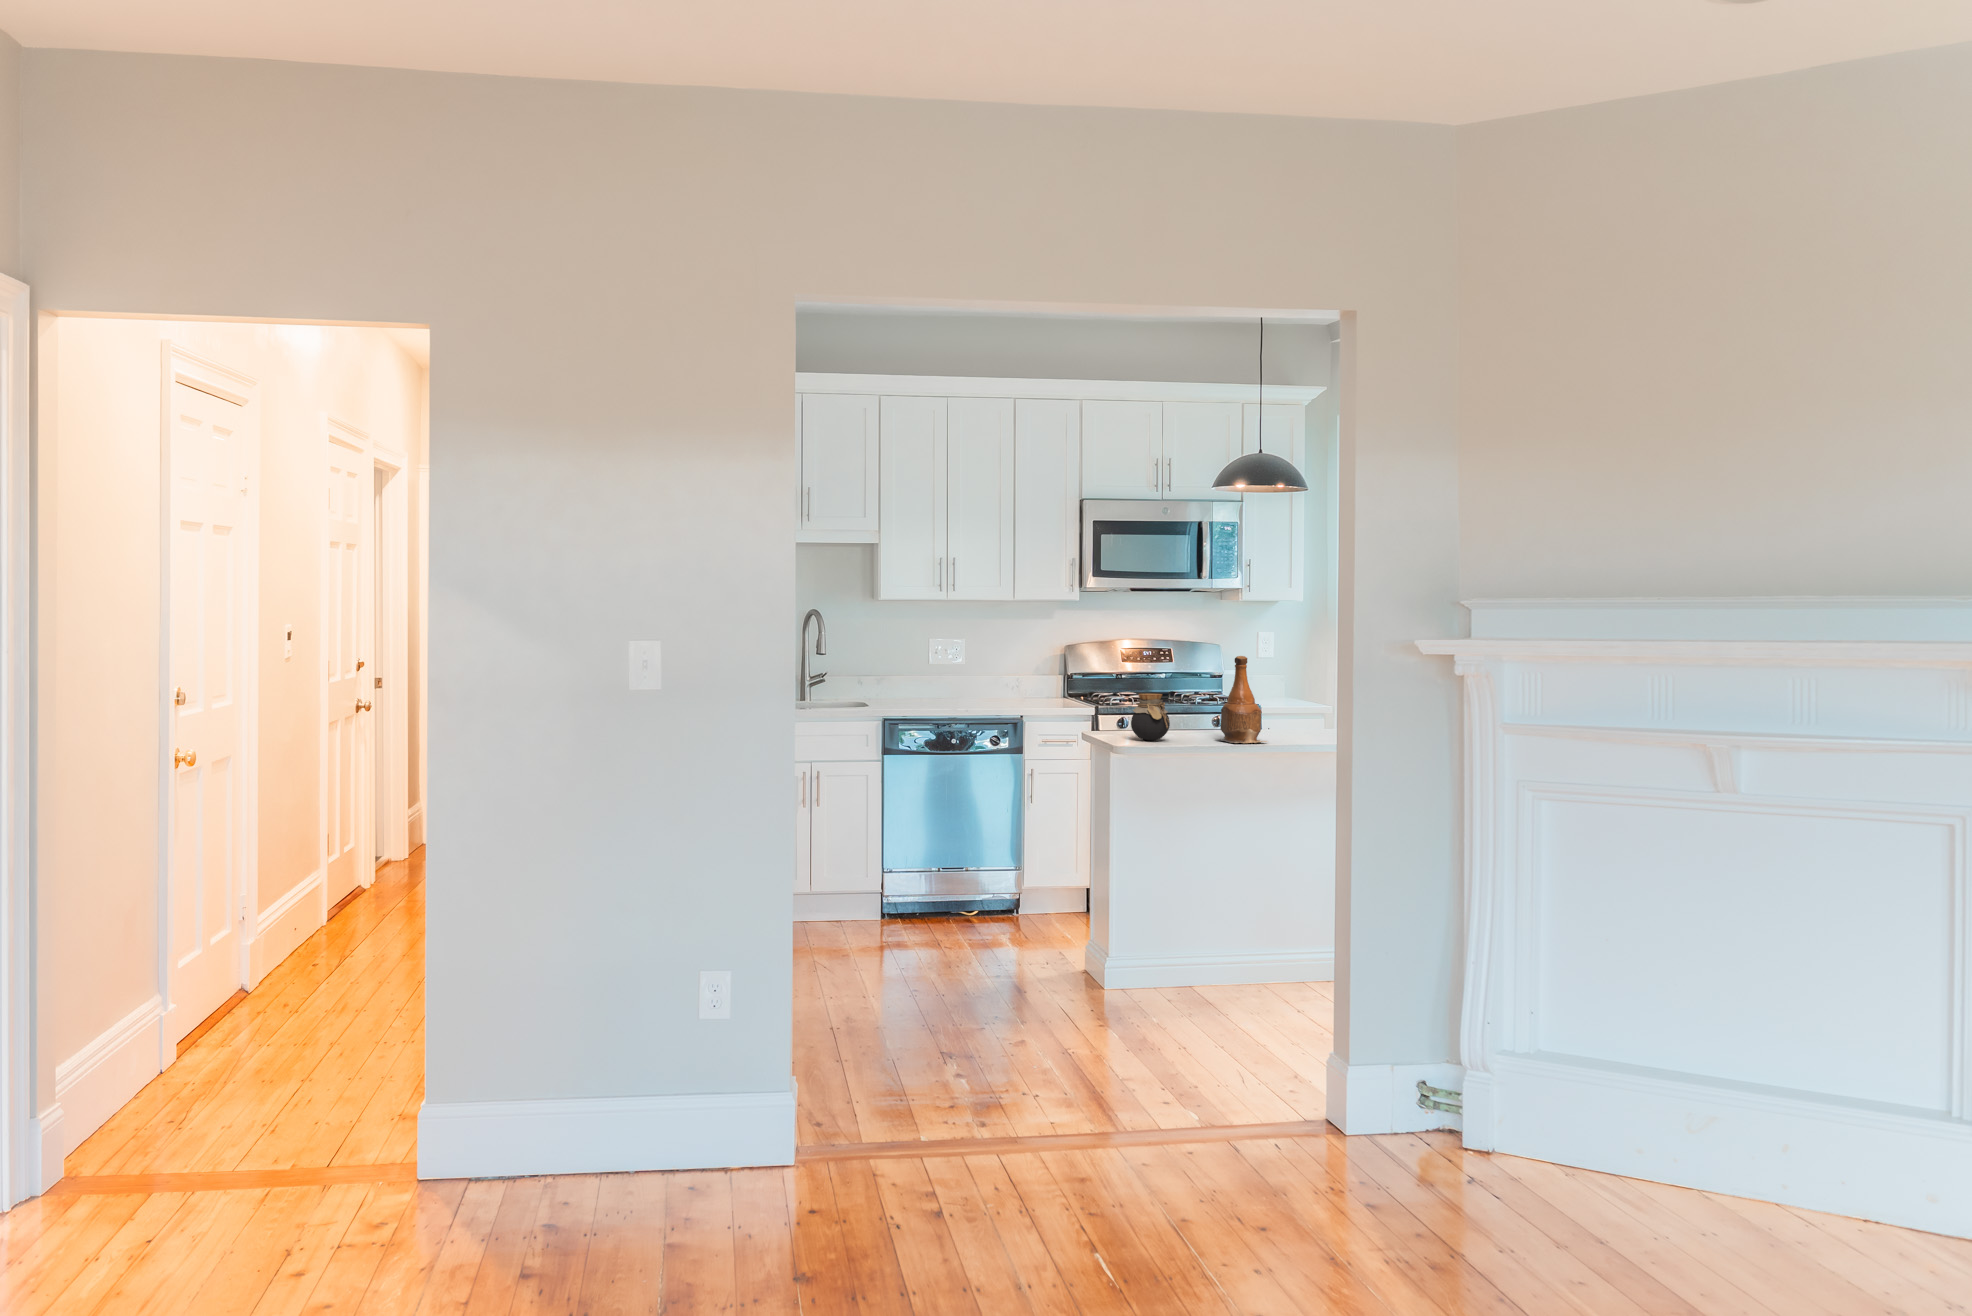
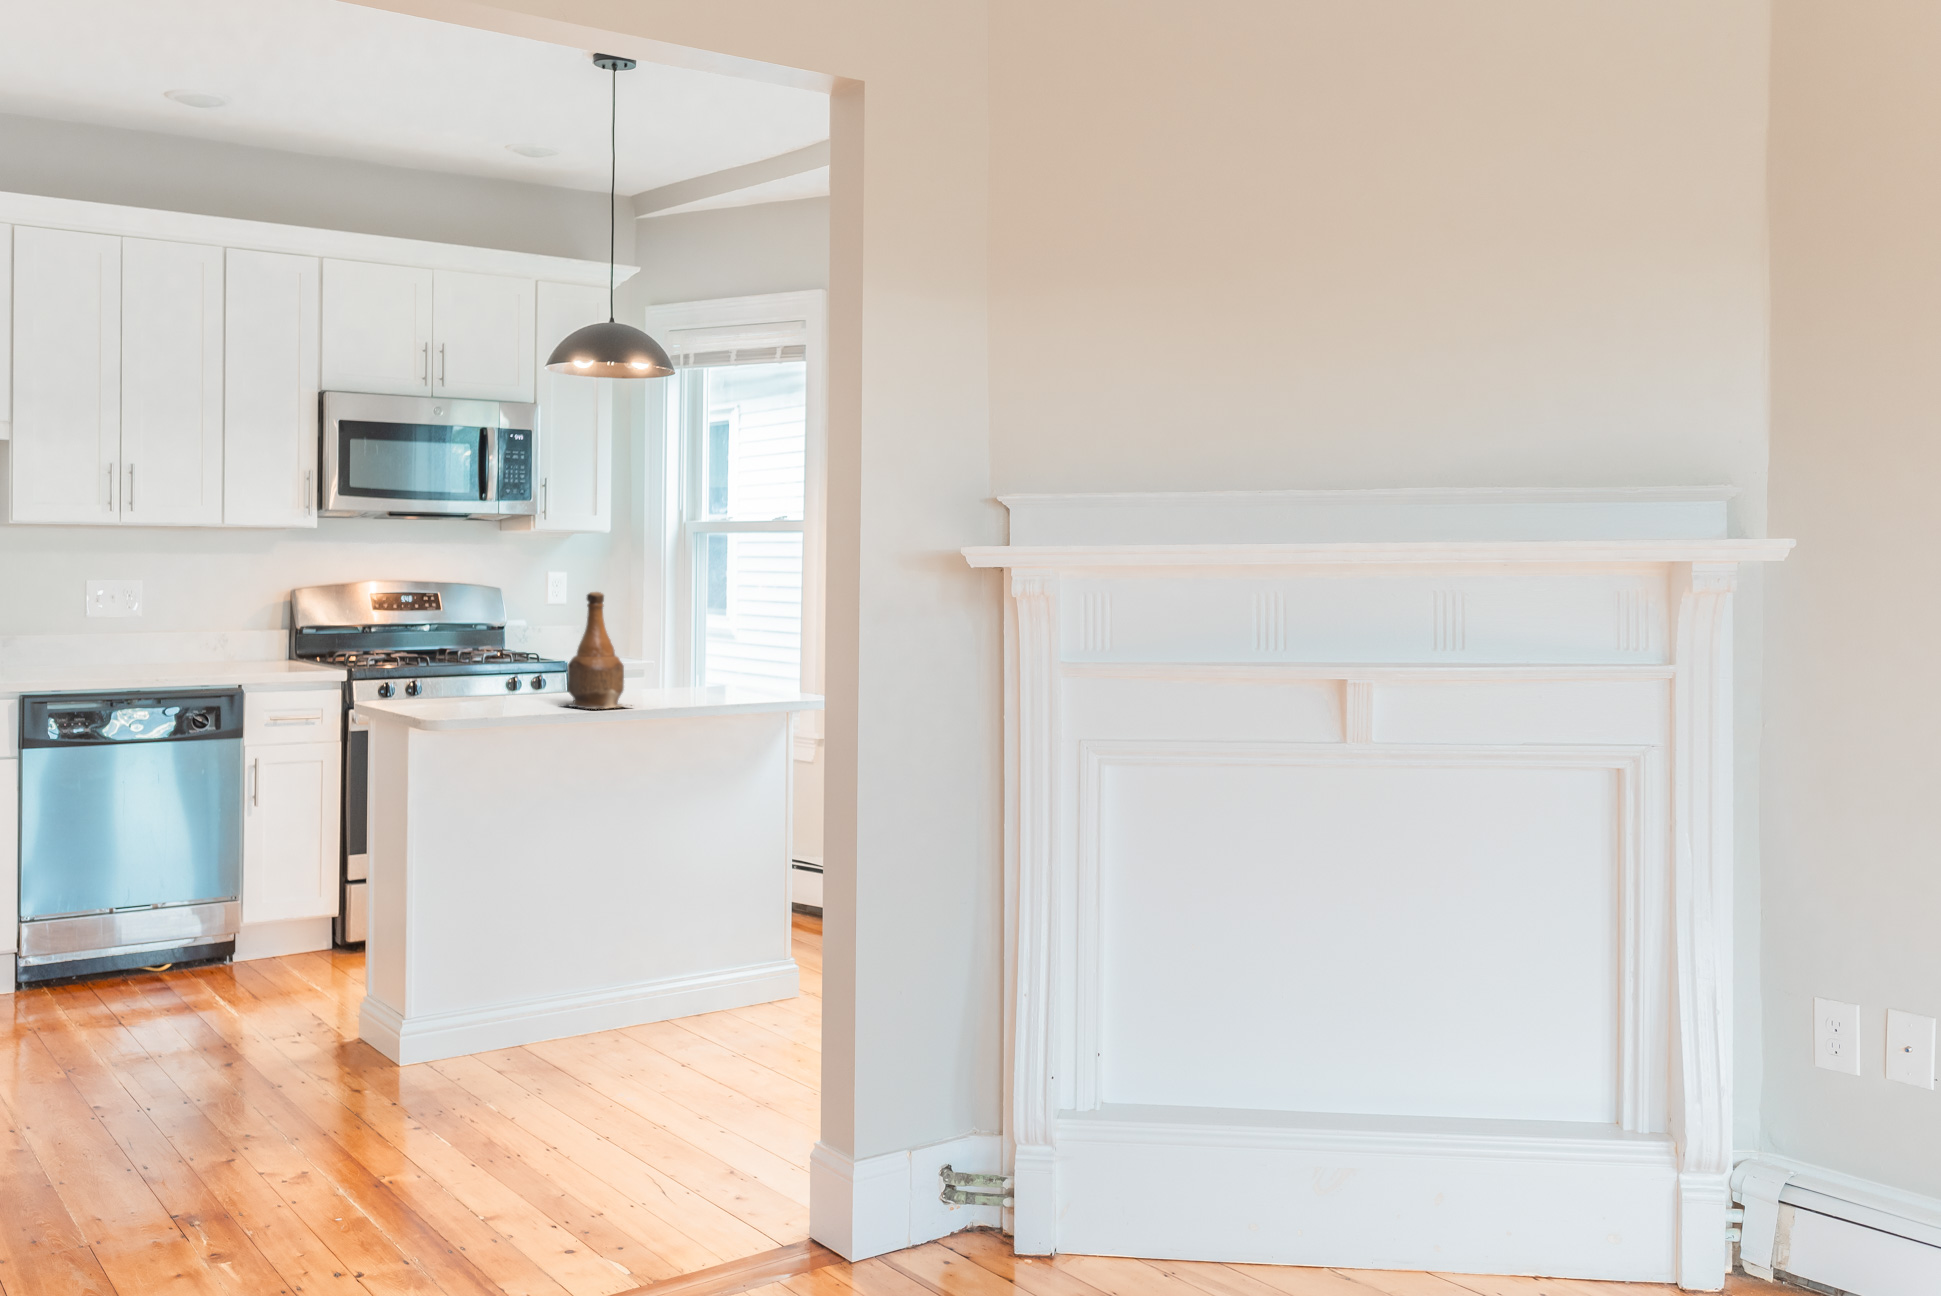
jar: present [1131,694,1170,741] -> none [440,644,500,711]

